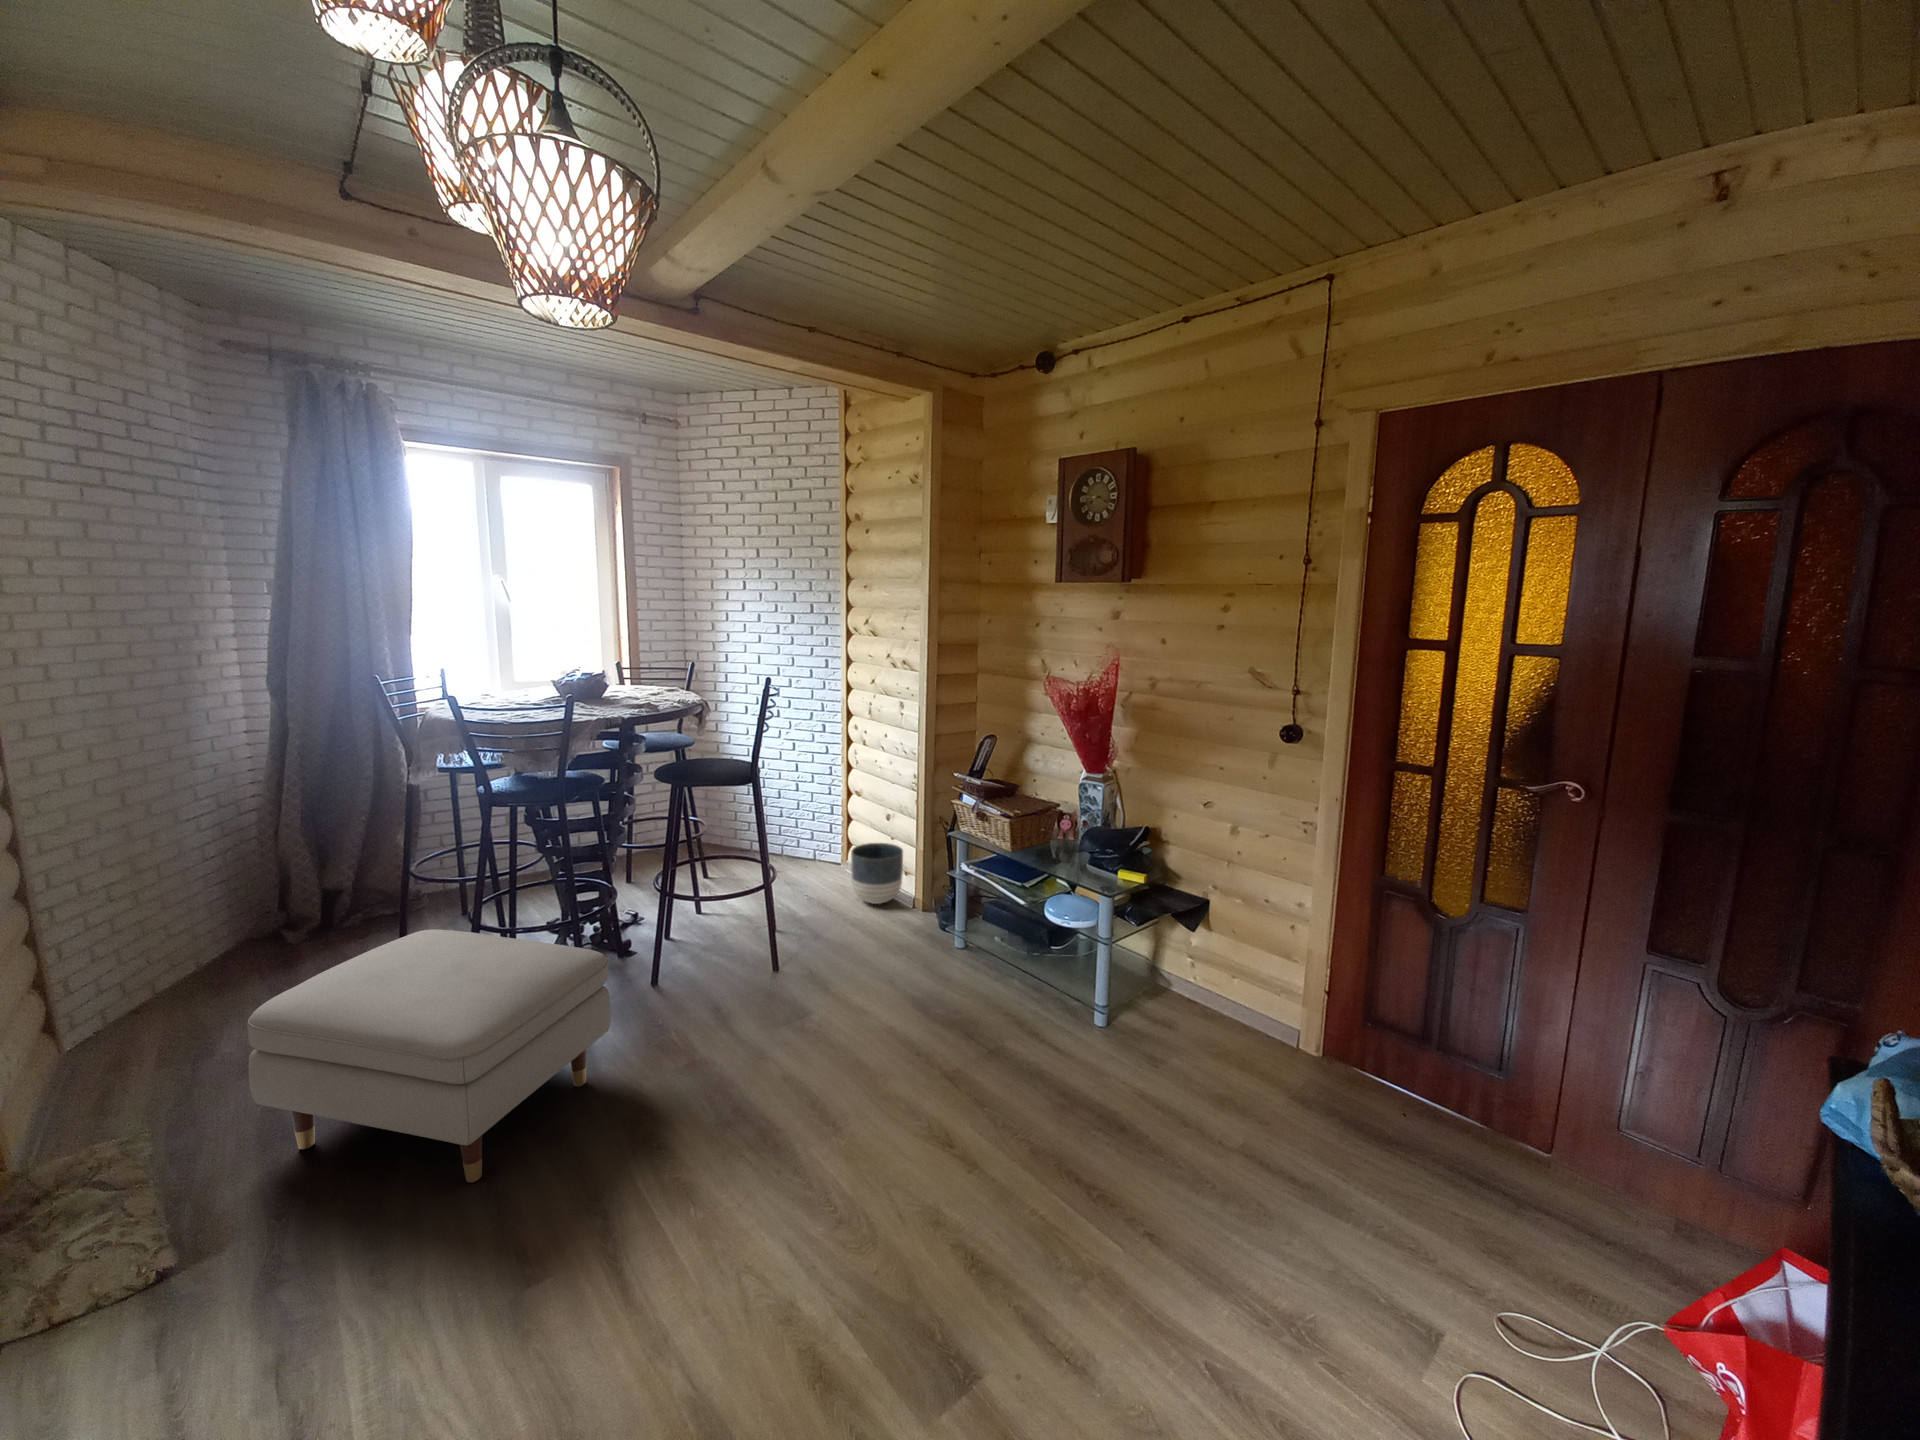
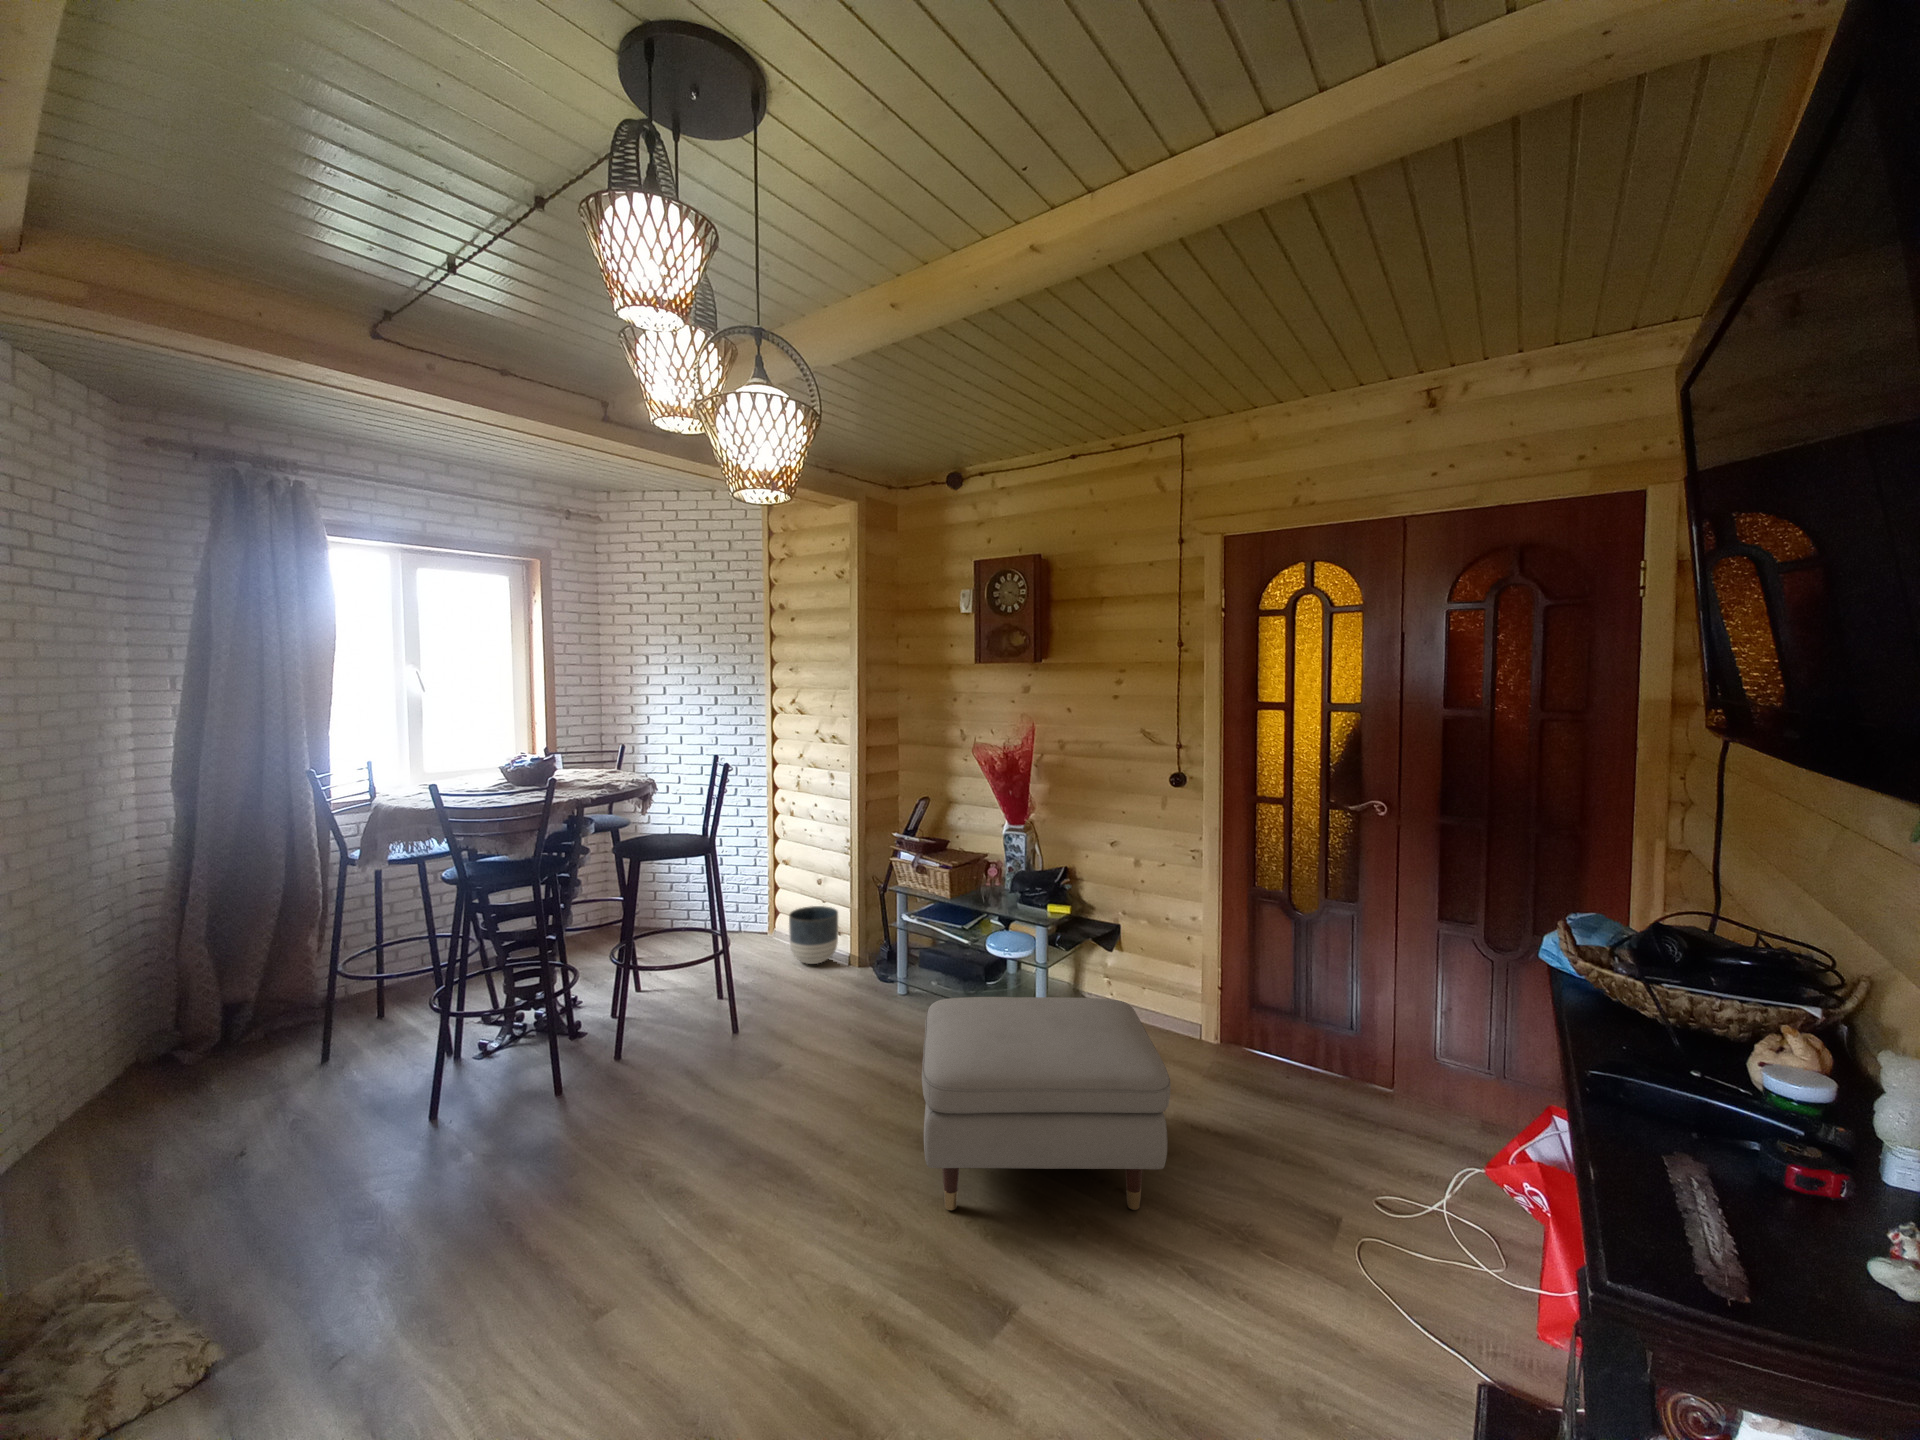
ottoman: present [247,929,611,1182] -> present [922,997,1171,1210]

